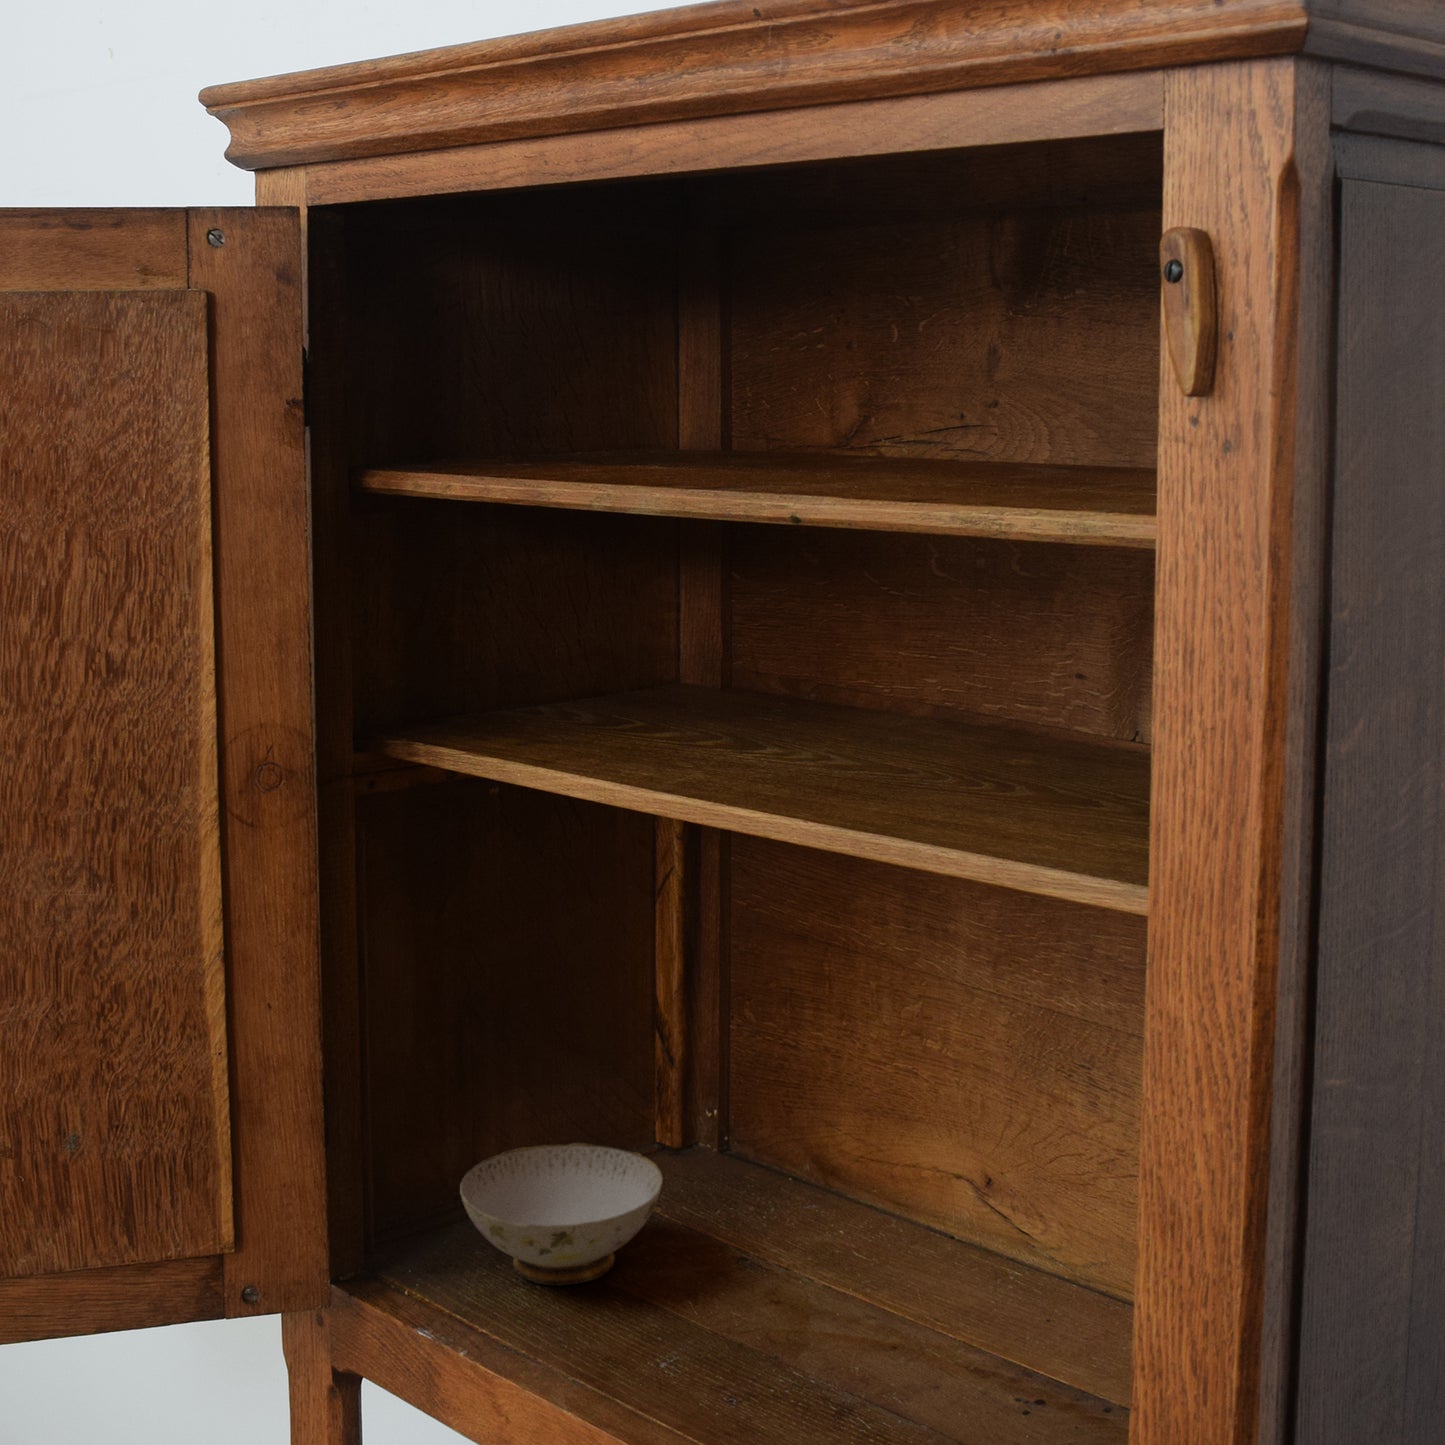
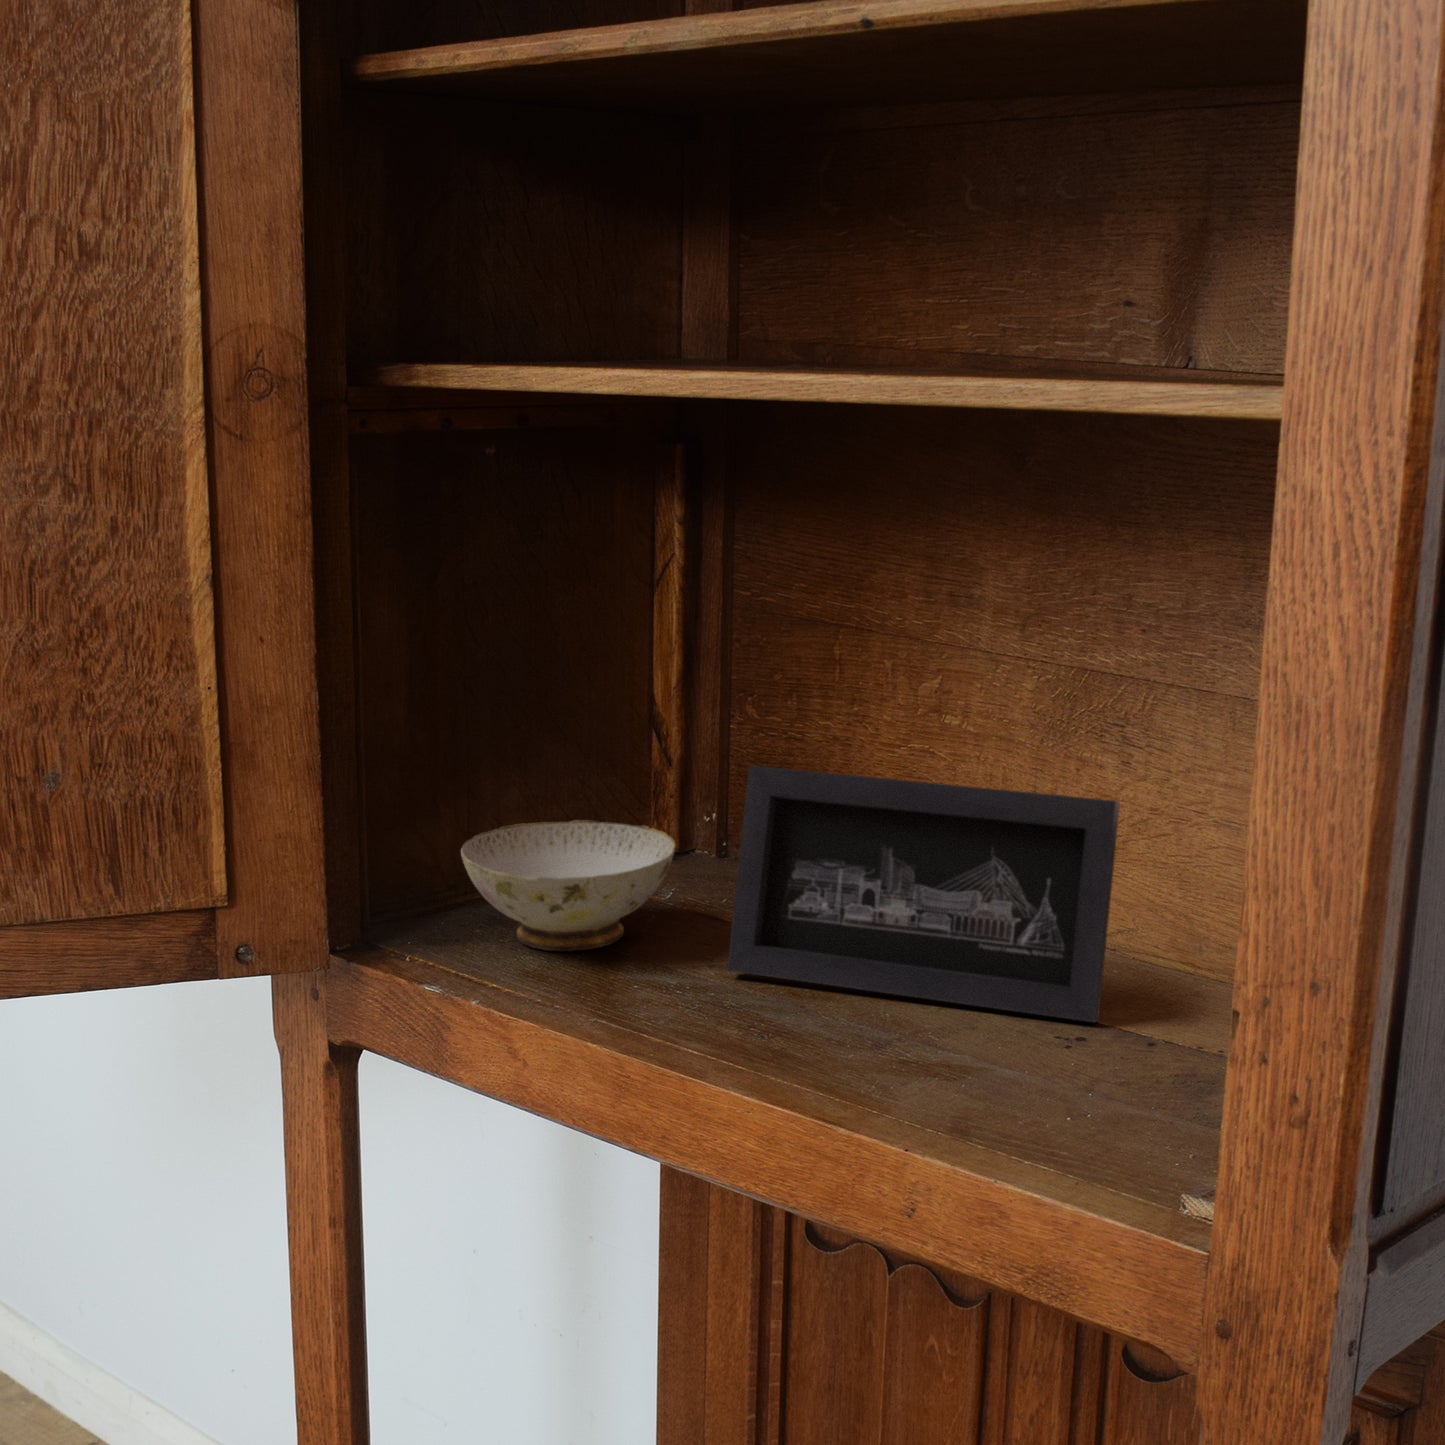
picture frame: none [704,1120,1069,1394] -> present [727,765,1120,1022]

